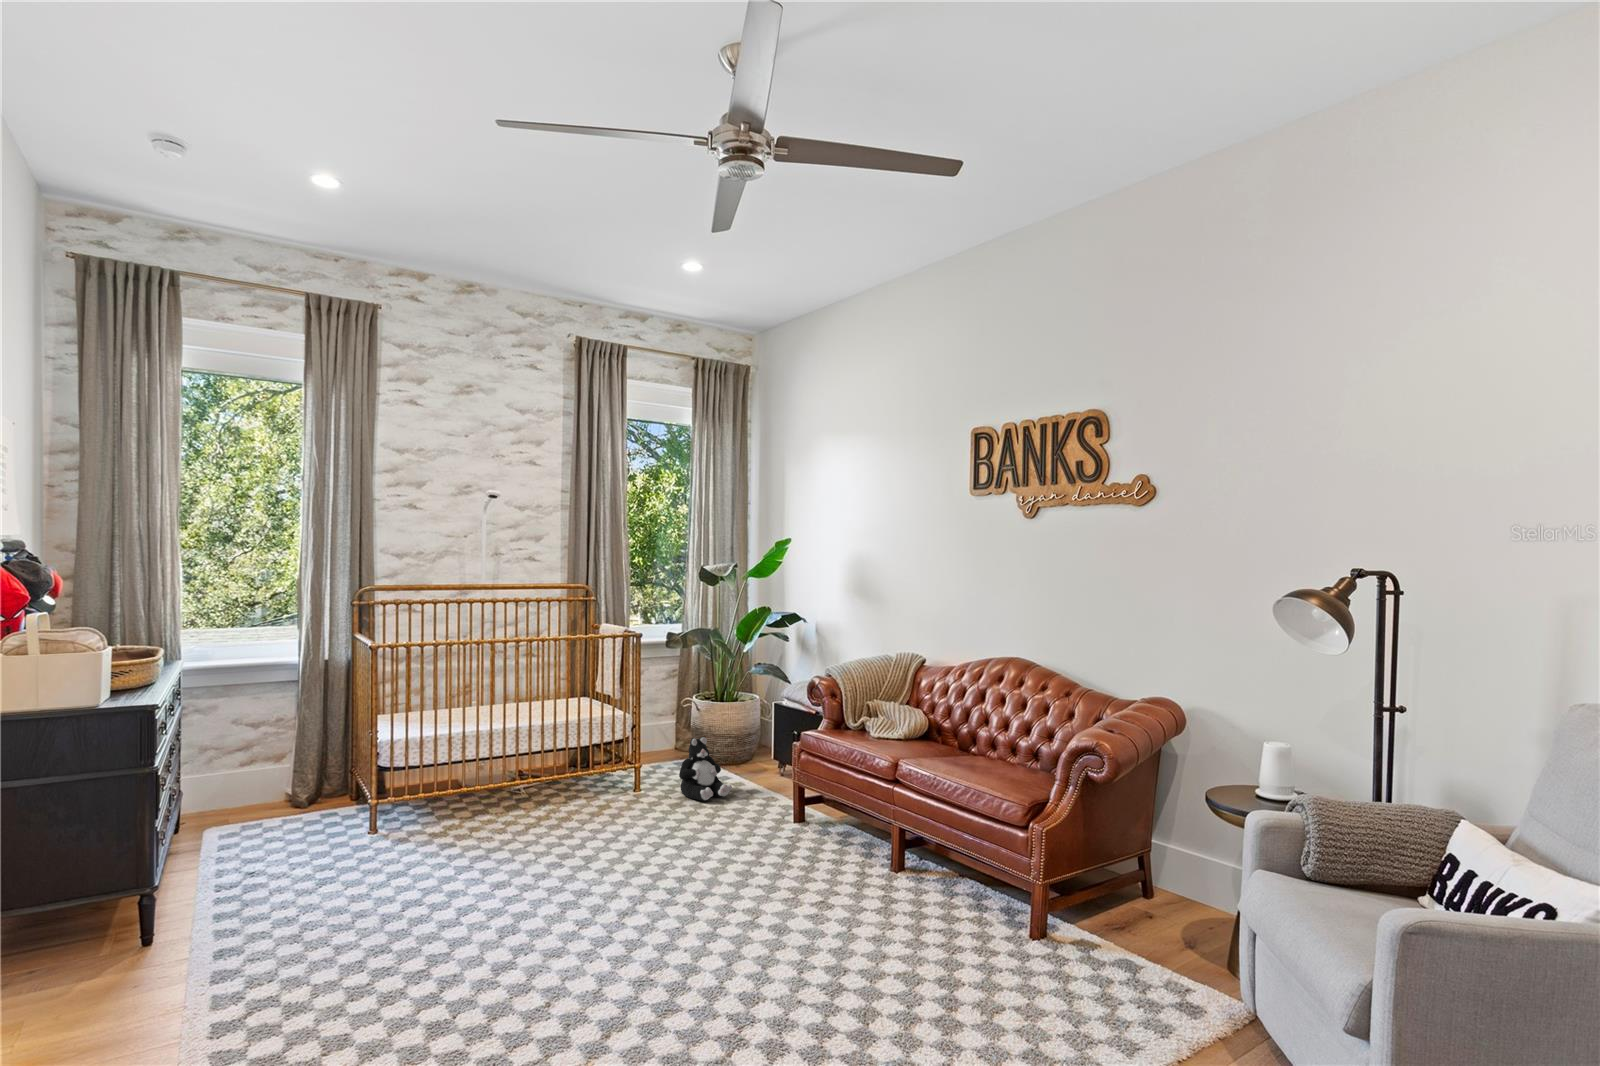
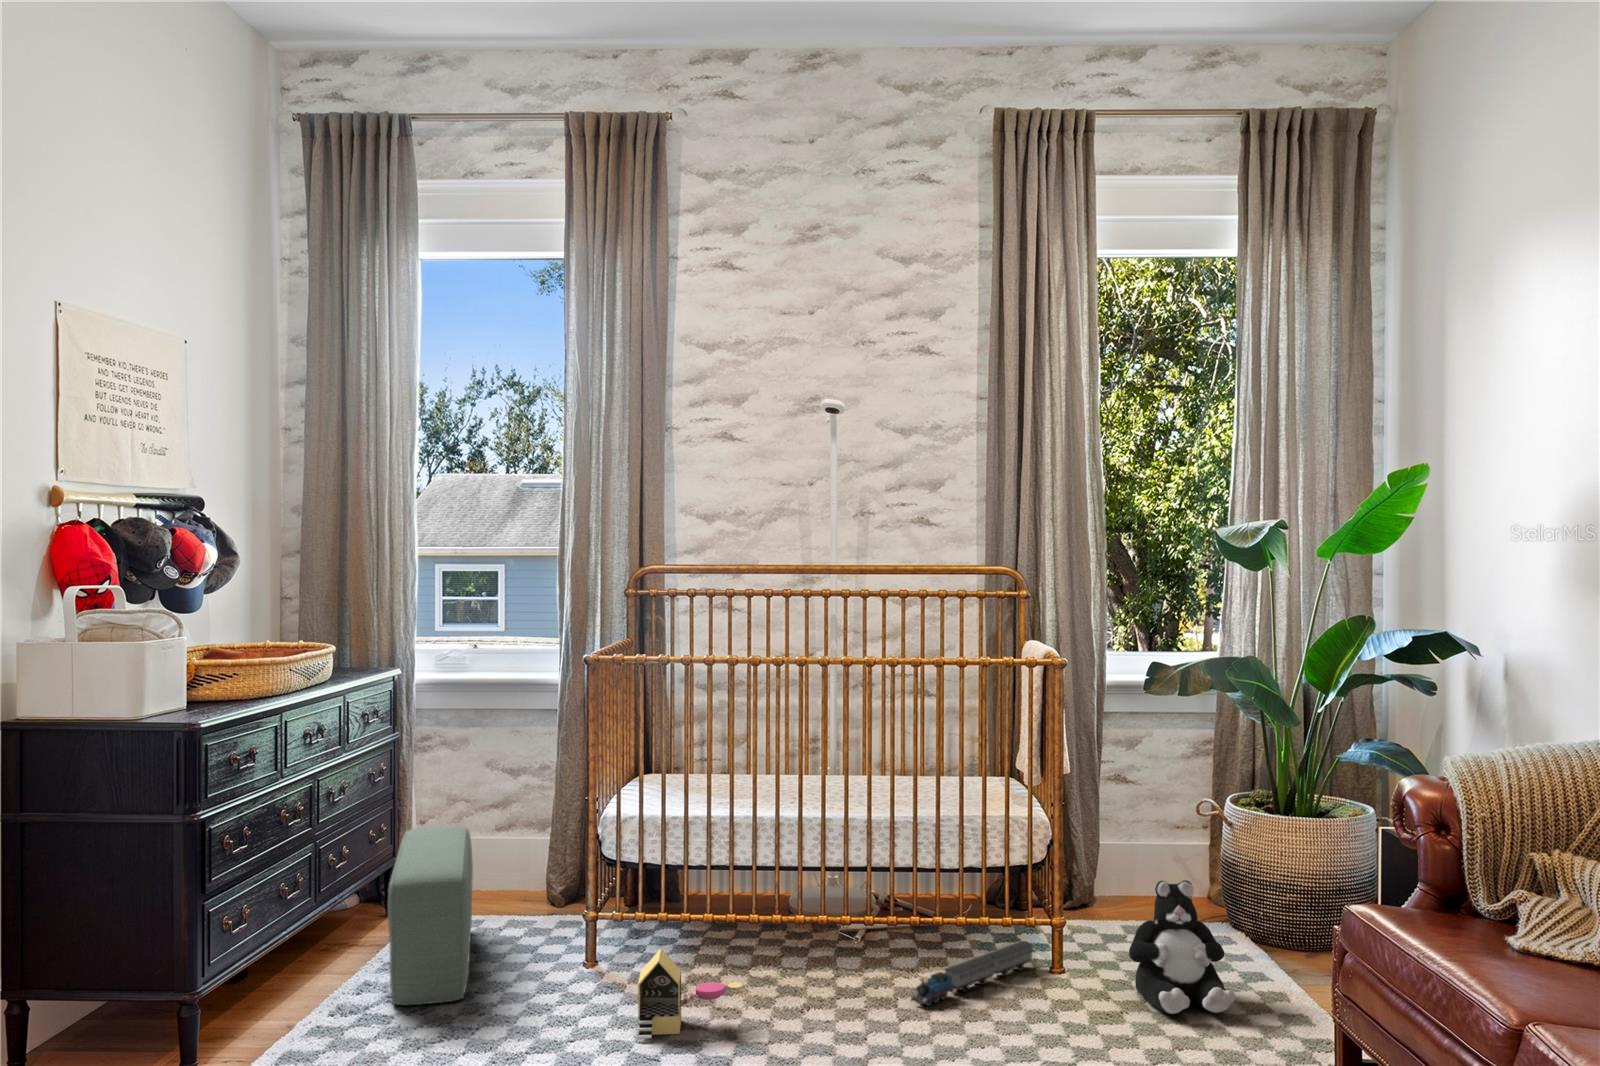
pouf: none [206,764,307,880] -> present [388,826,473,1005]
toy train: none [580,781,624,819] -> present [911,941,1032,1006]
toy house: none [437,810,500,862] -> present [638,948,743,1039]

